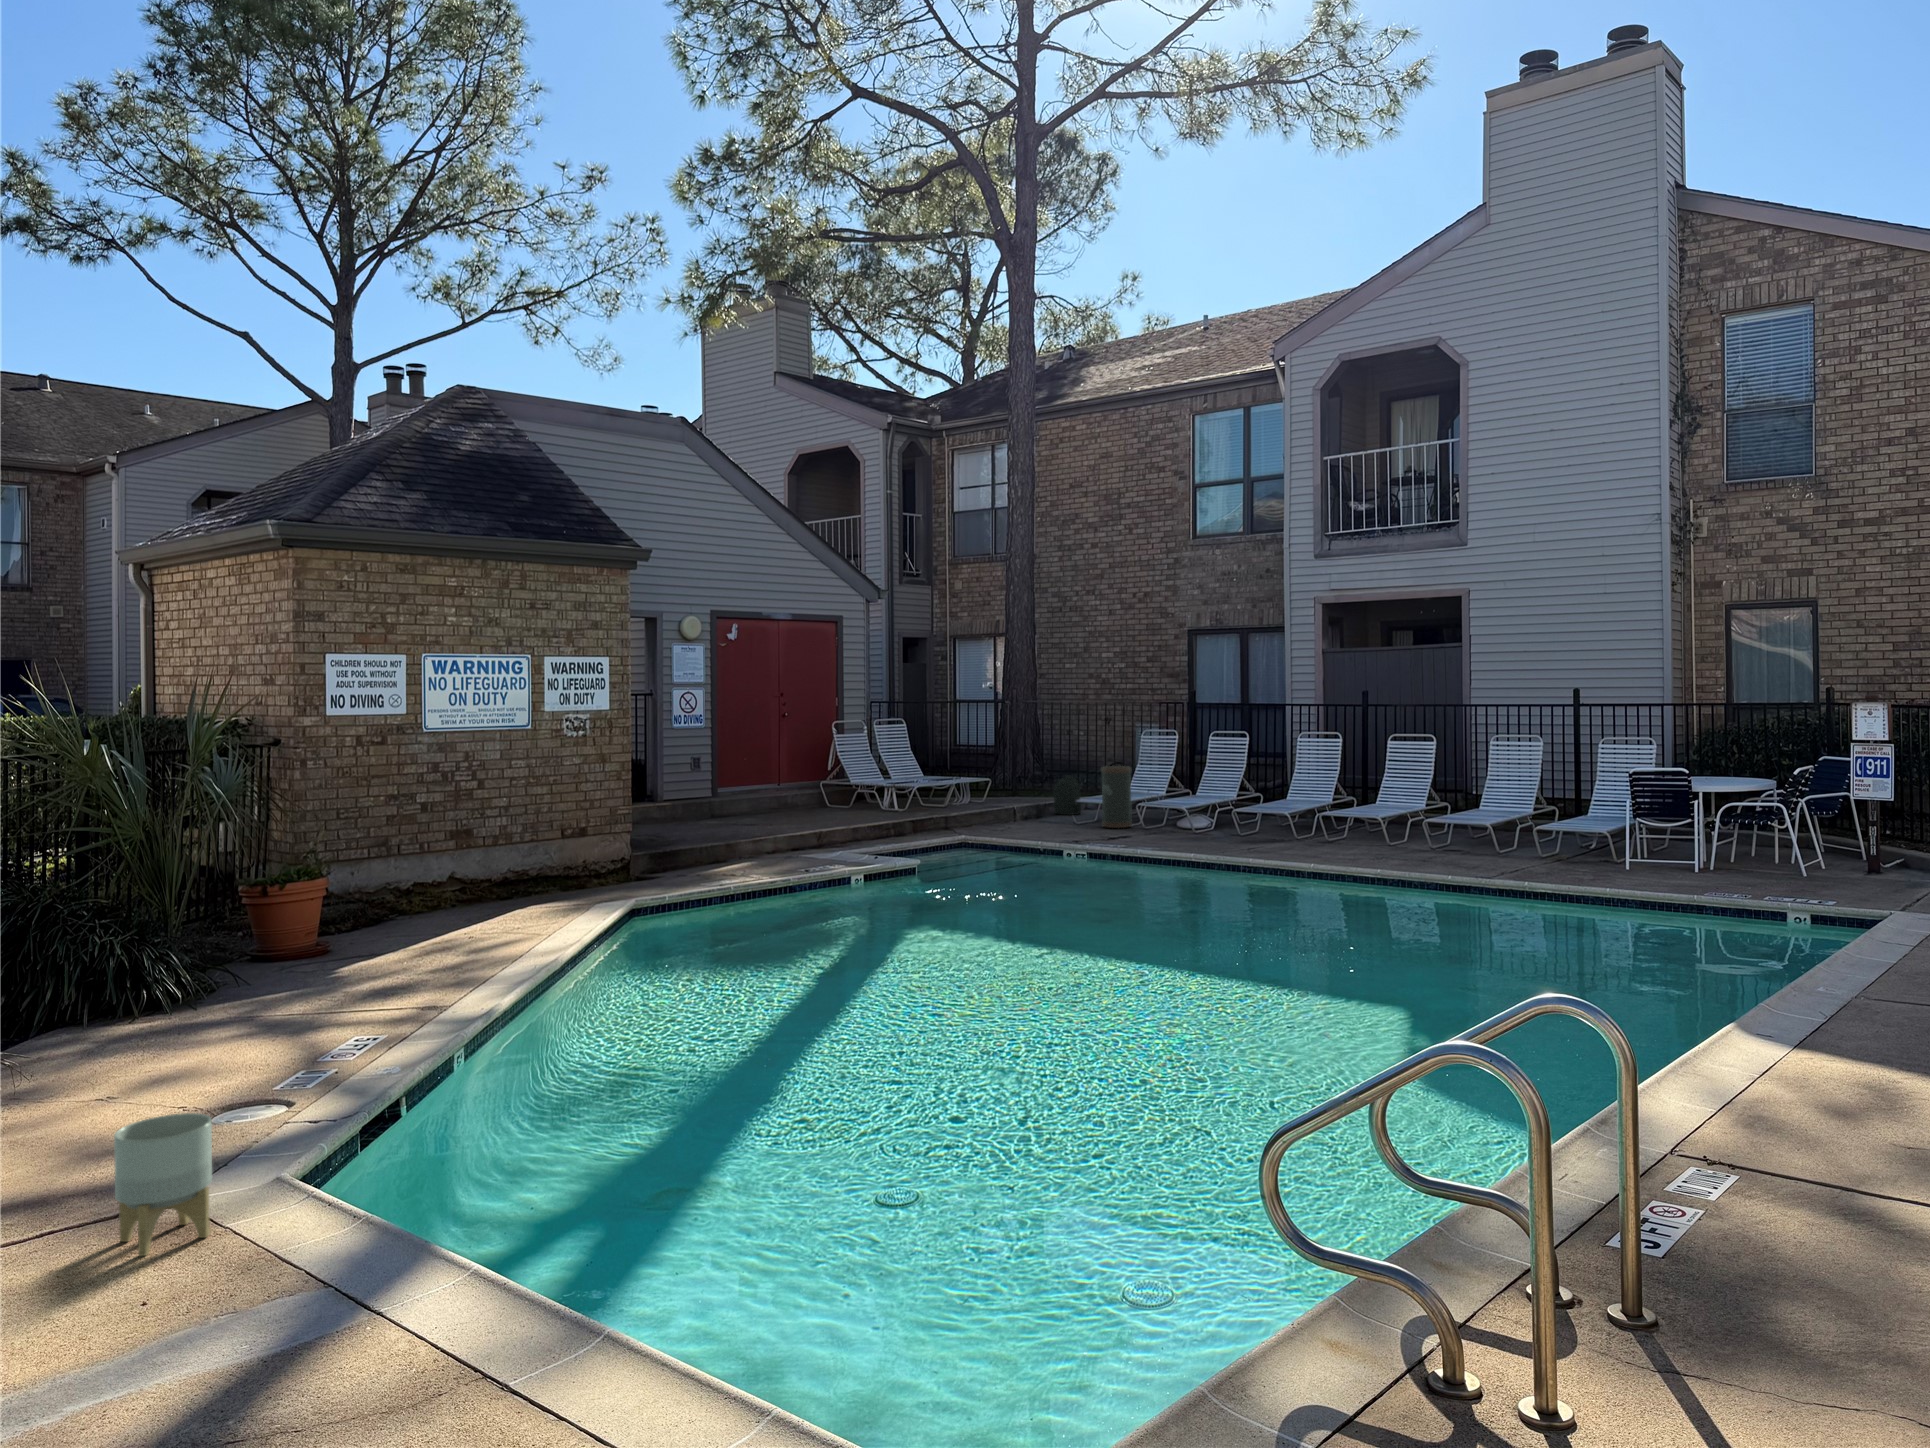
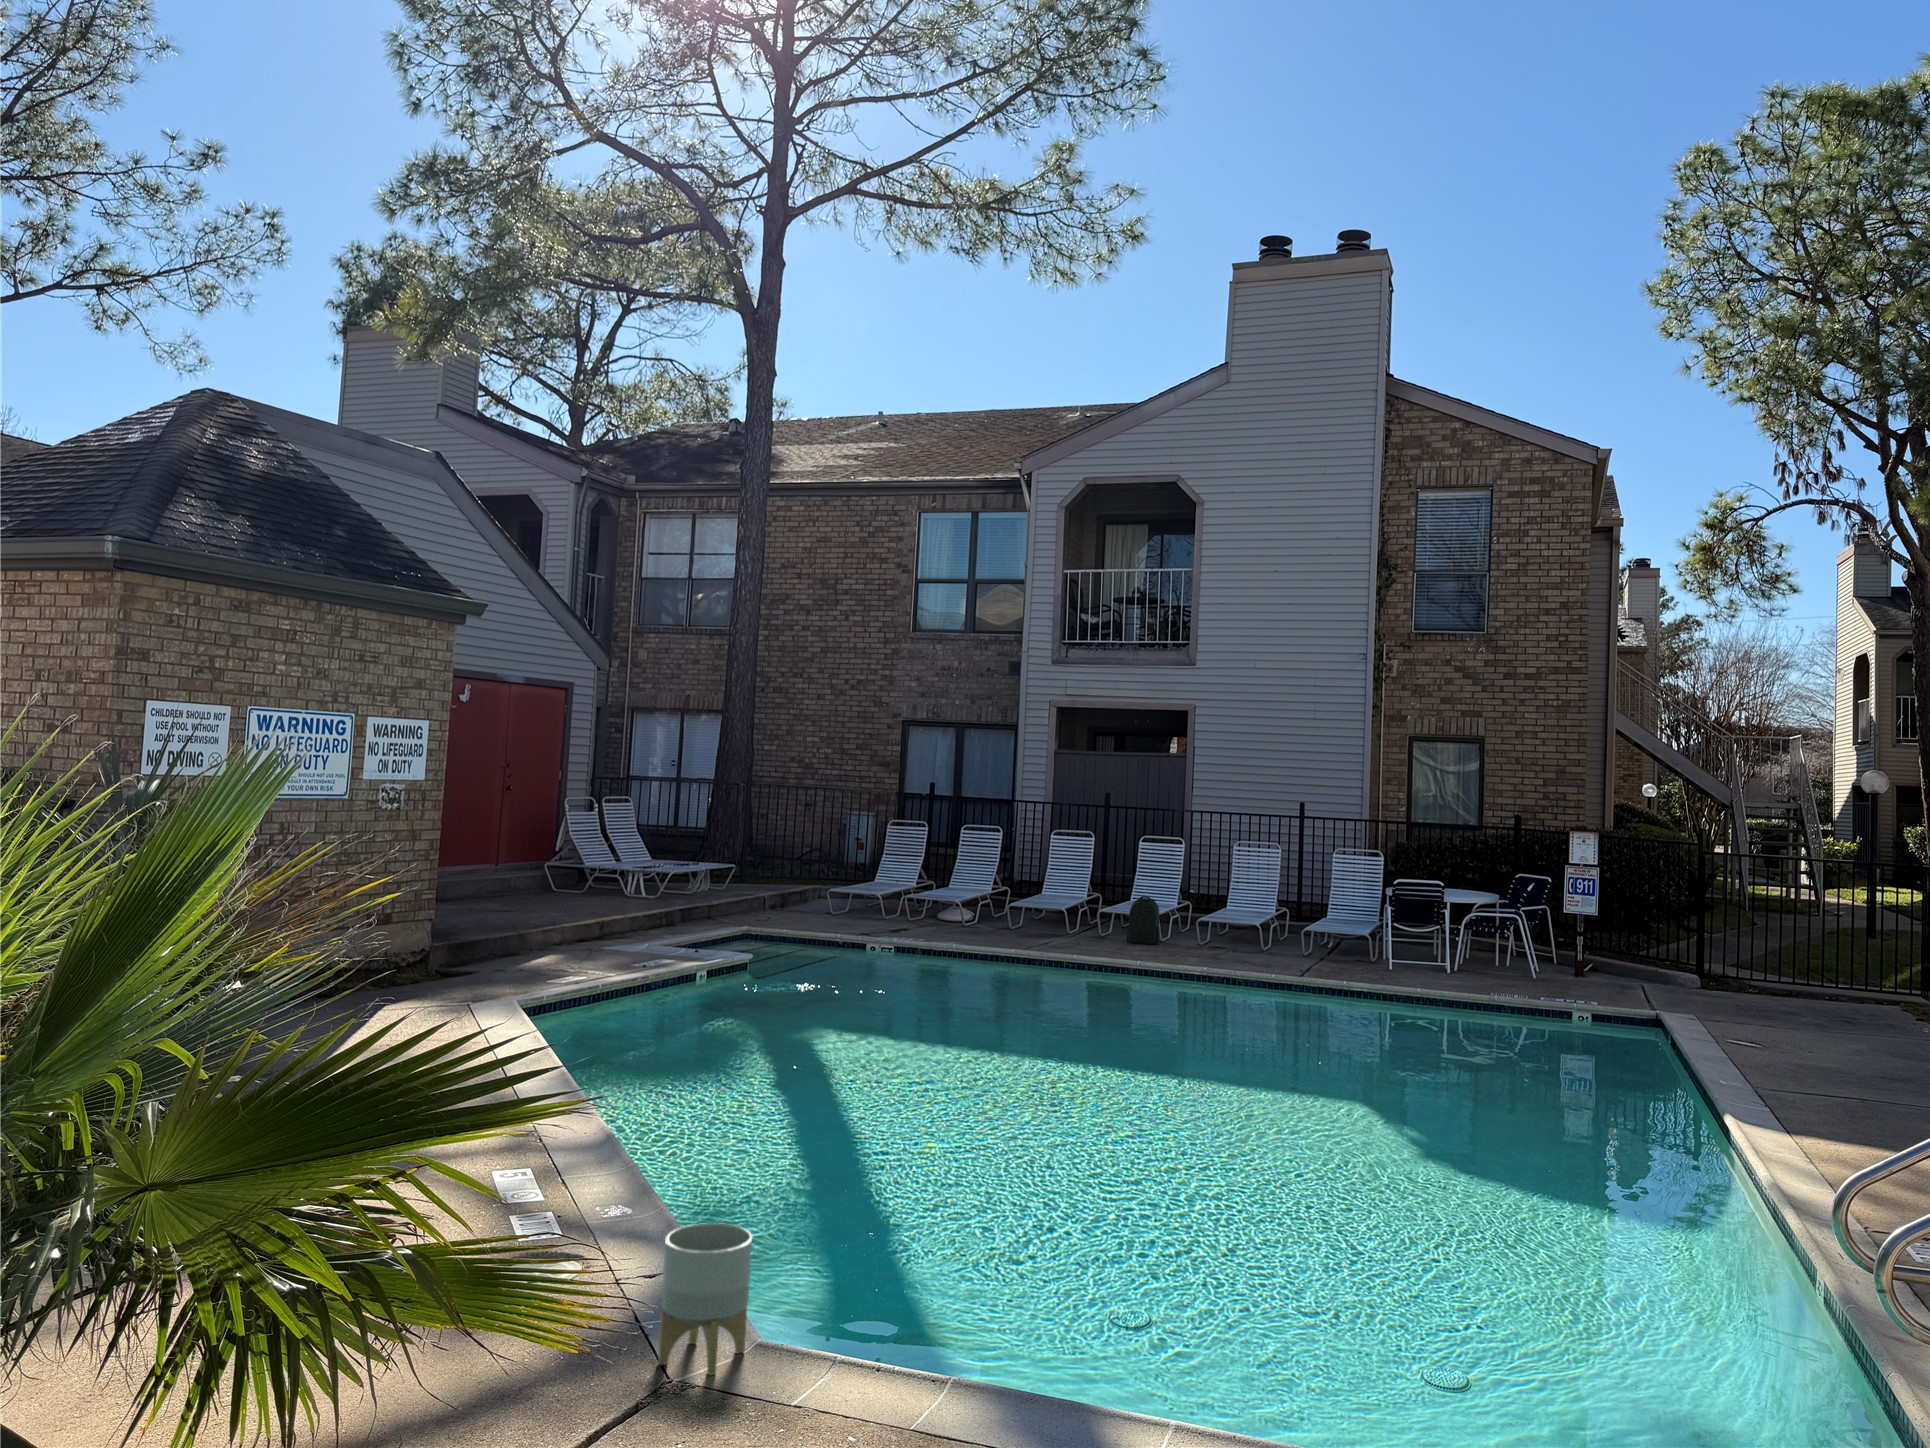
trash can: present [1101,766,1132,828] -> none [877,860,910,924]
backpack: present [1054,775,1081,815] -> present [1127,896,1160,945]

